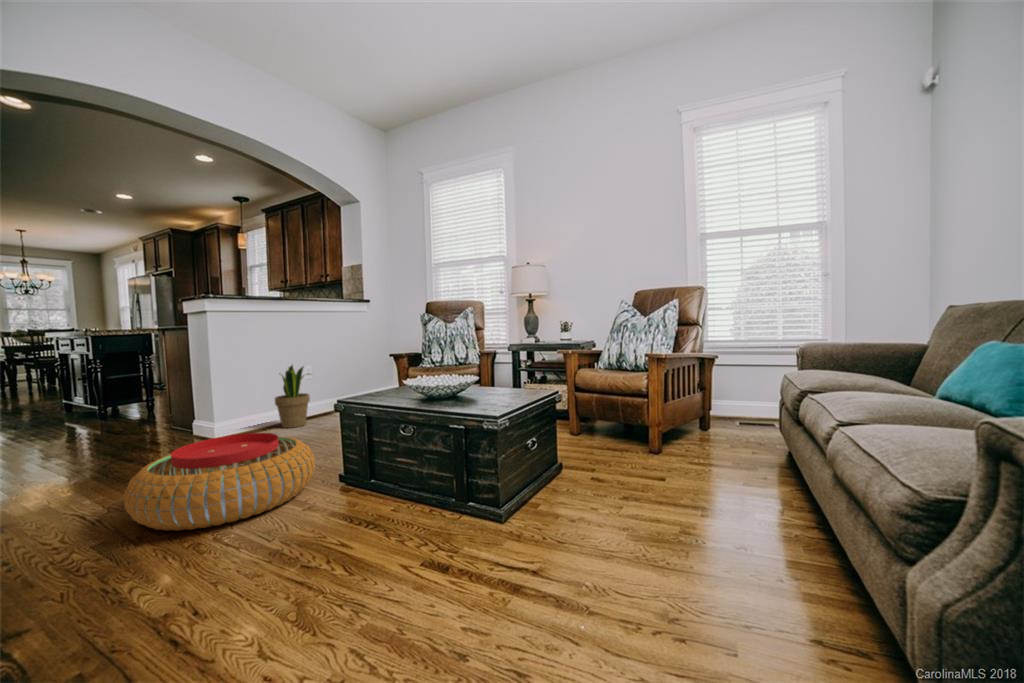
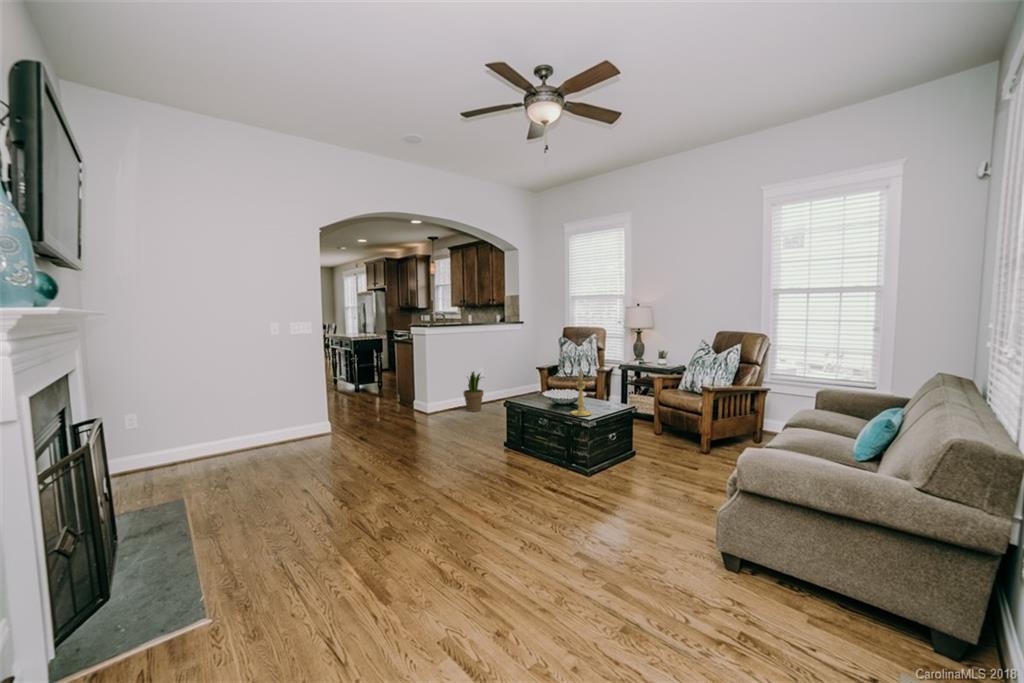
candle holder: none [462,325,501,409] -> present [571,370,592,416]
pouf: present [124,433,315,531] -> none [415,416,493,459]

